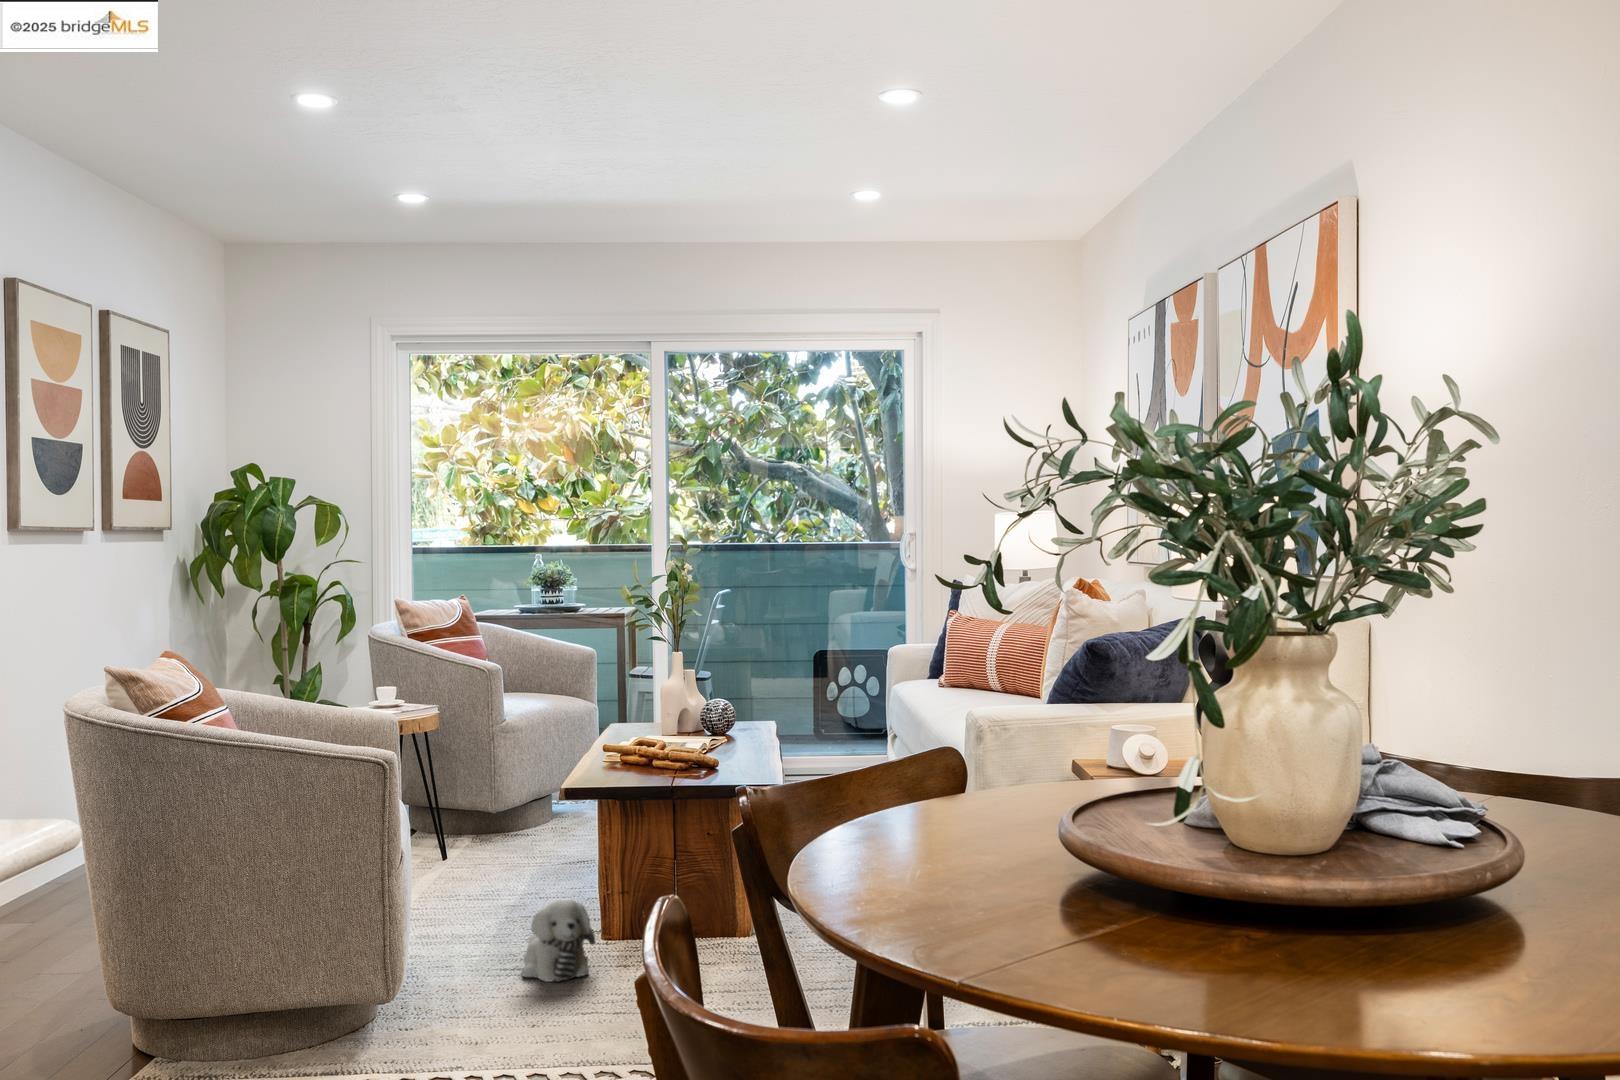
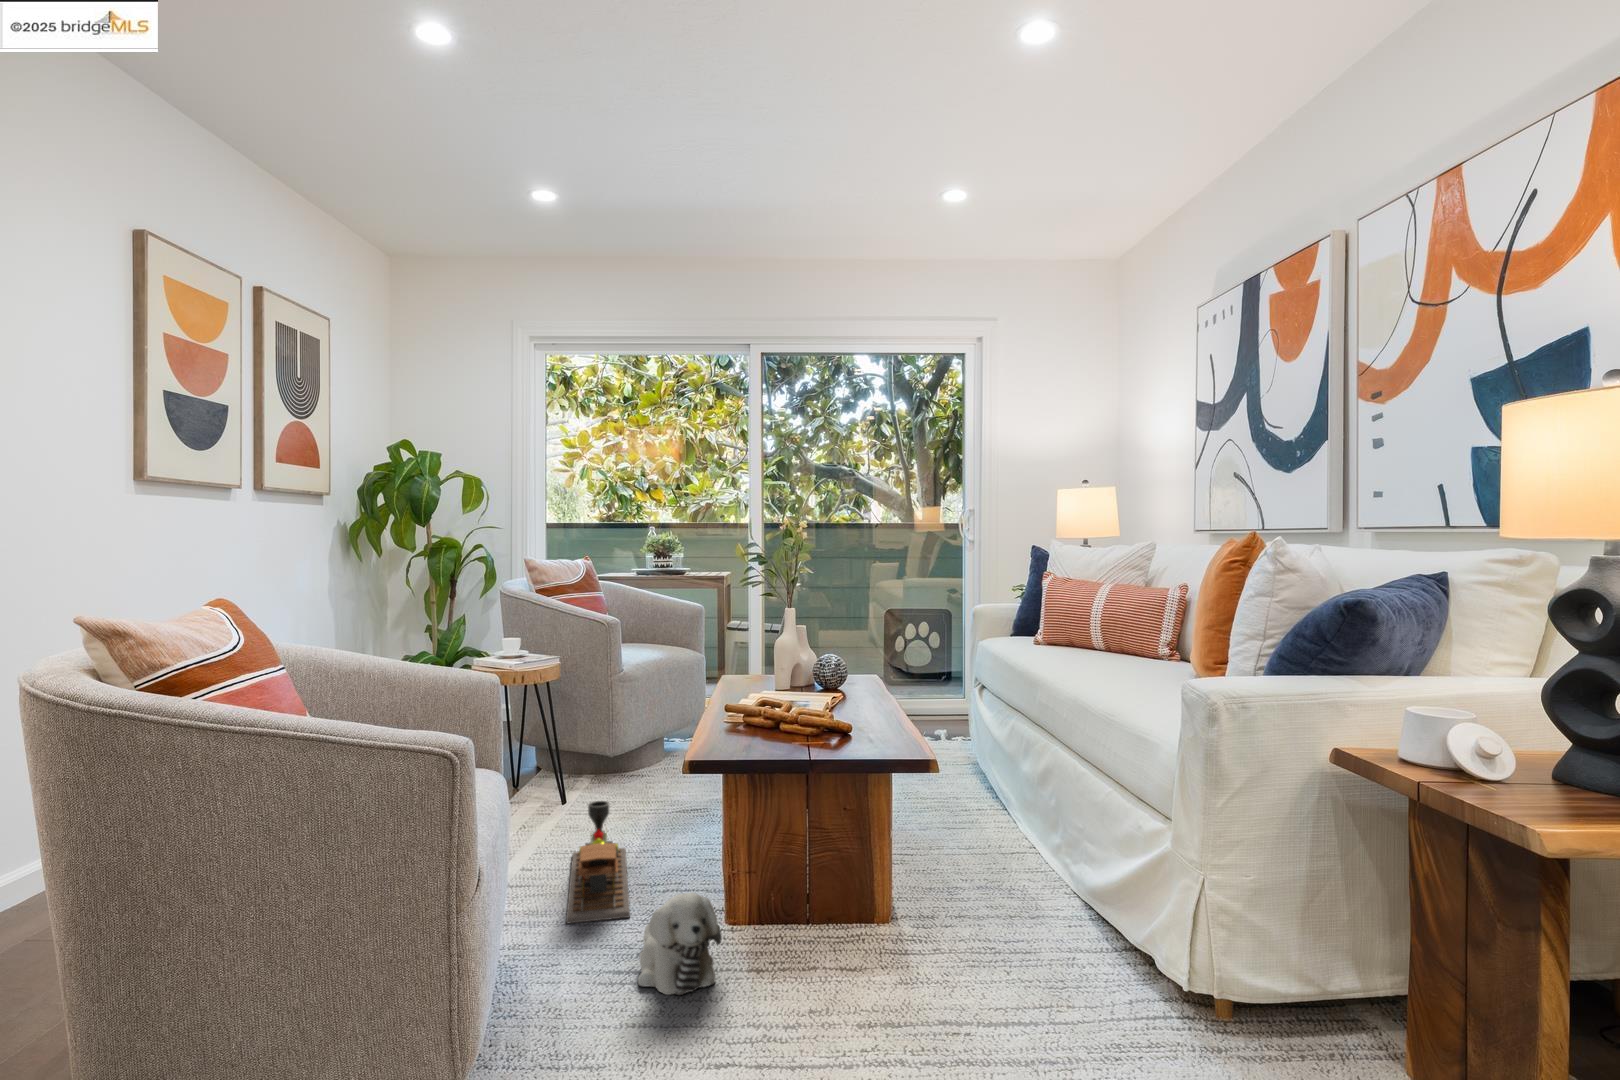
toy train: none [457,840,515,942] -> present [566,801,630,924]

